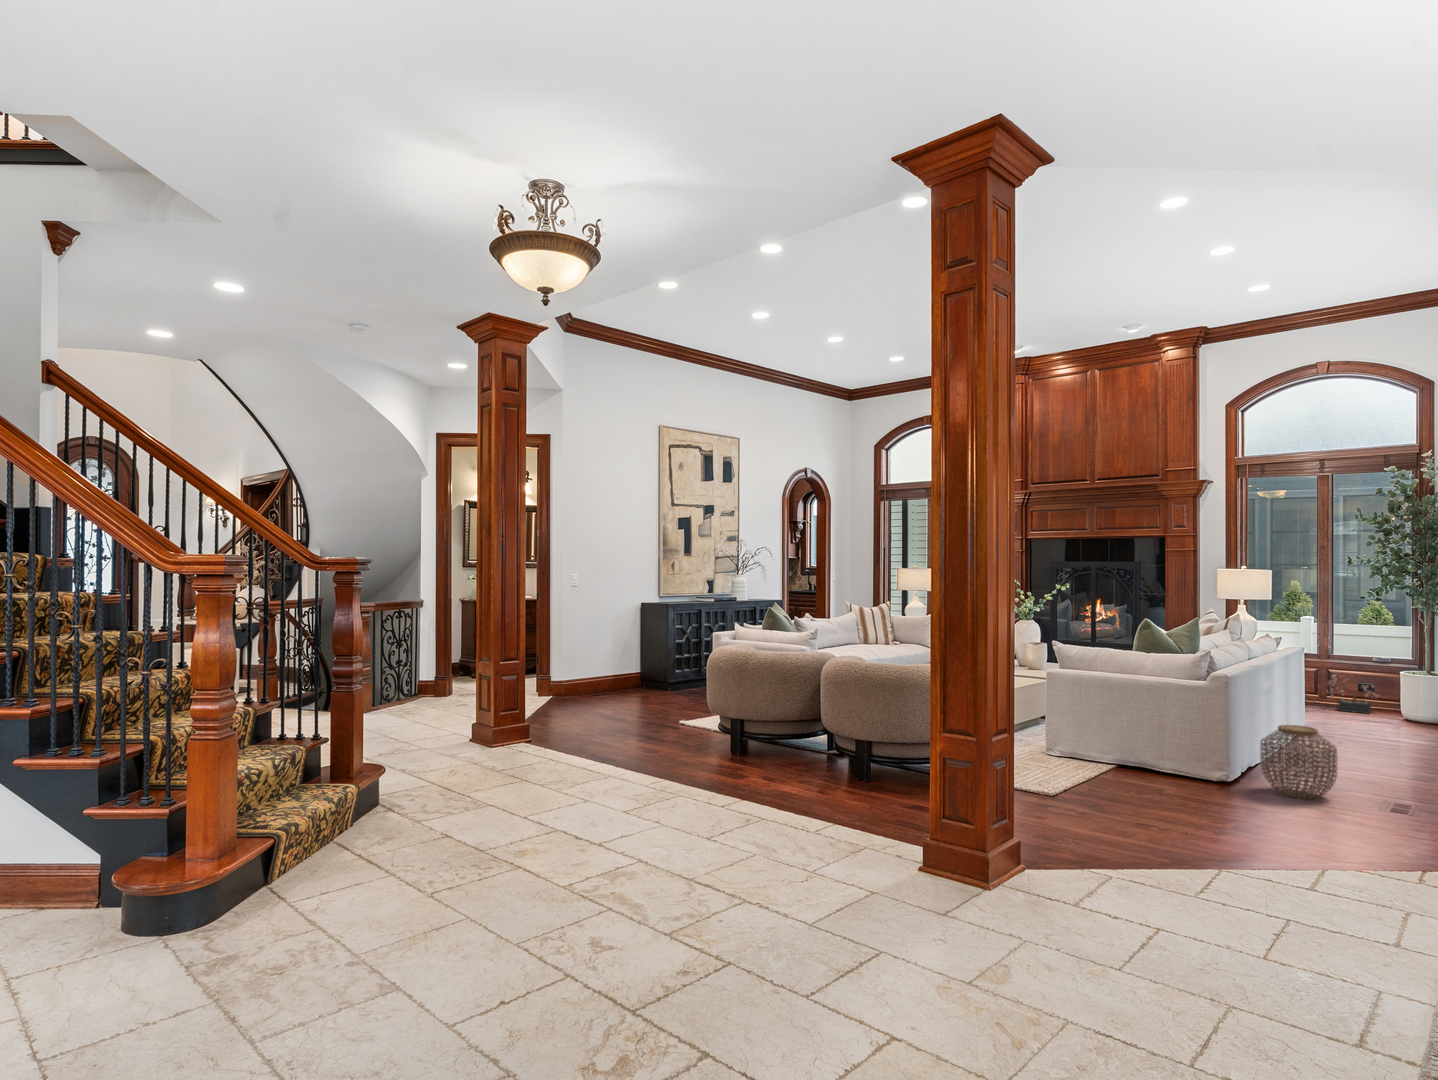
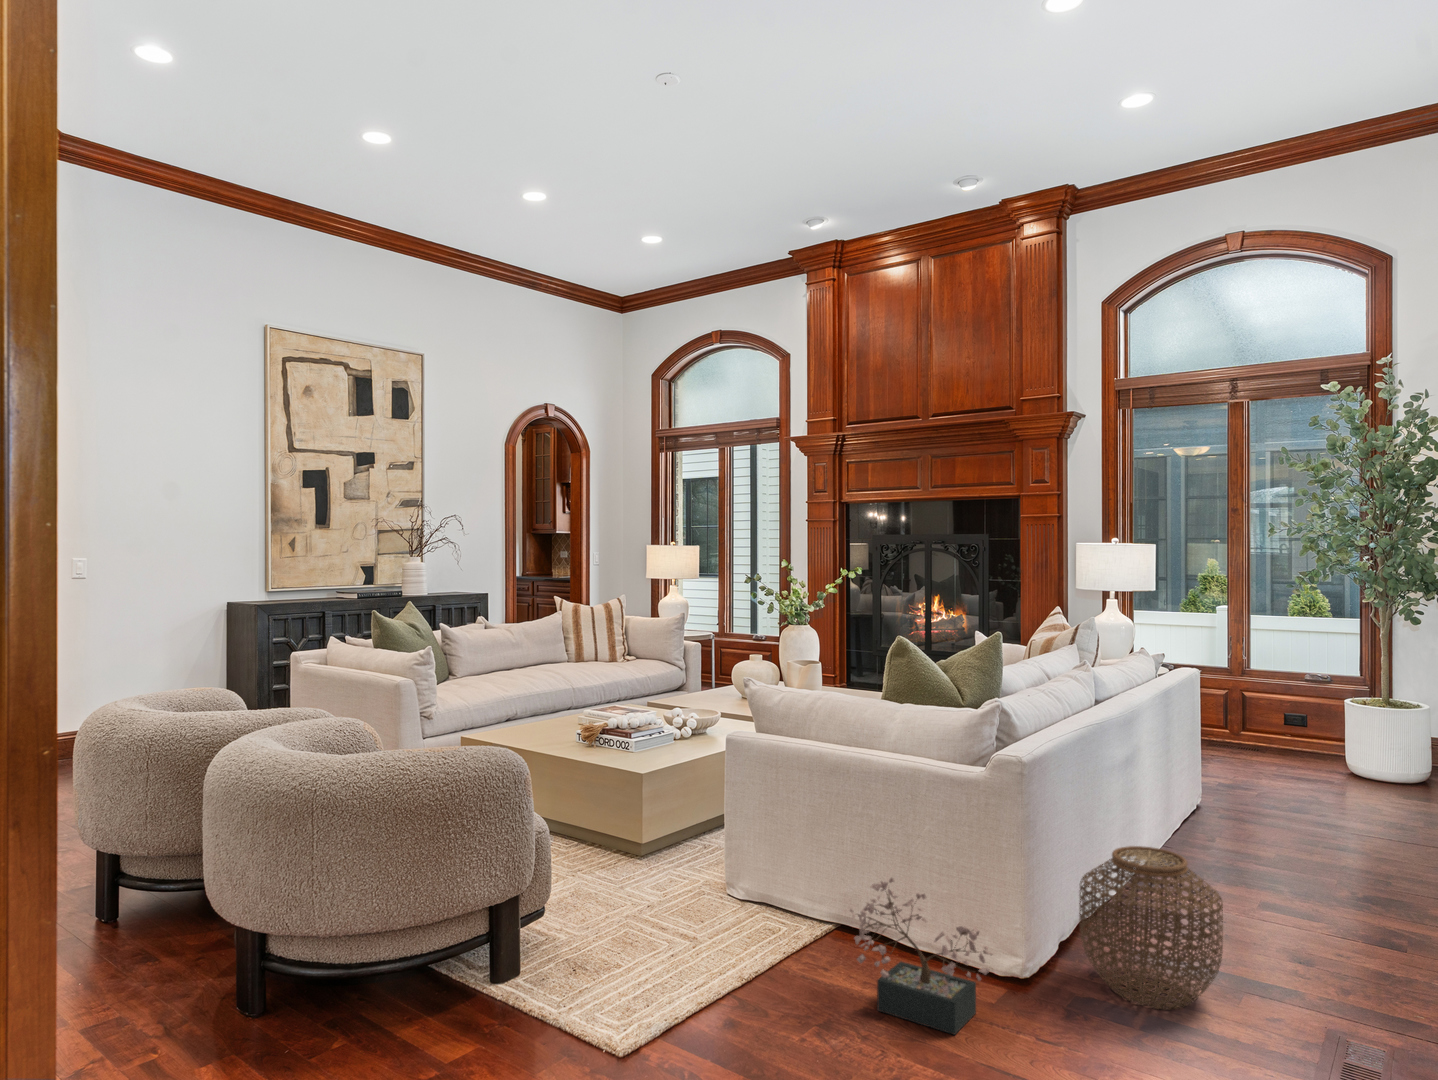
decorative plant: present [1328,674,1378,714] -> present [850,878,993,1035]

